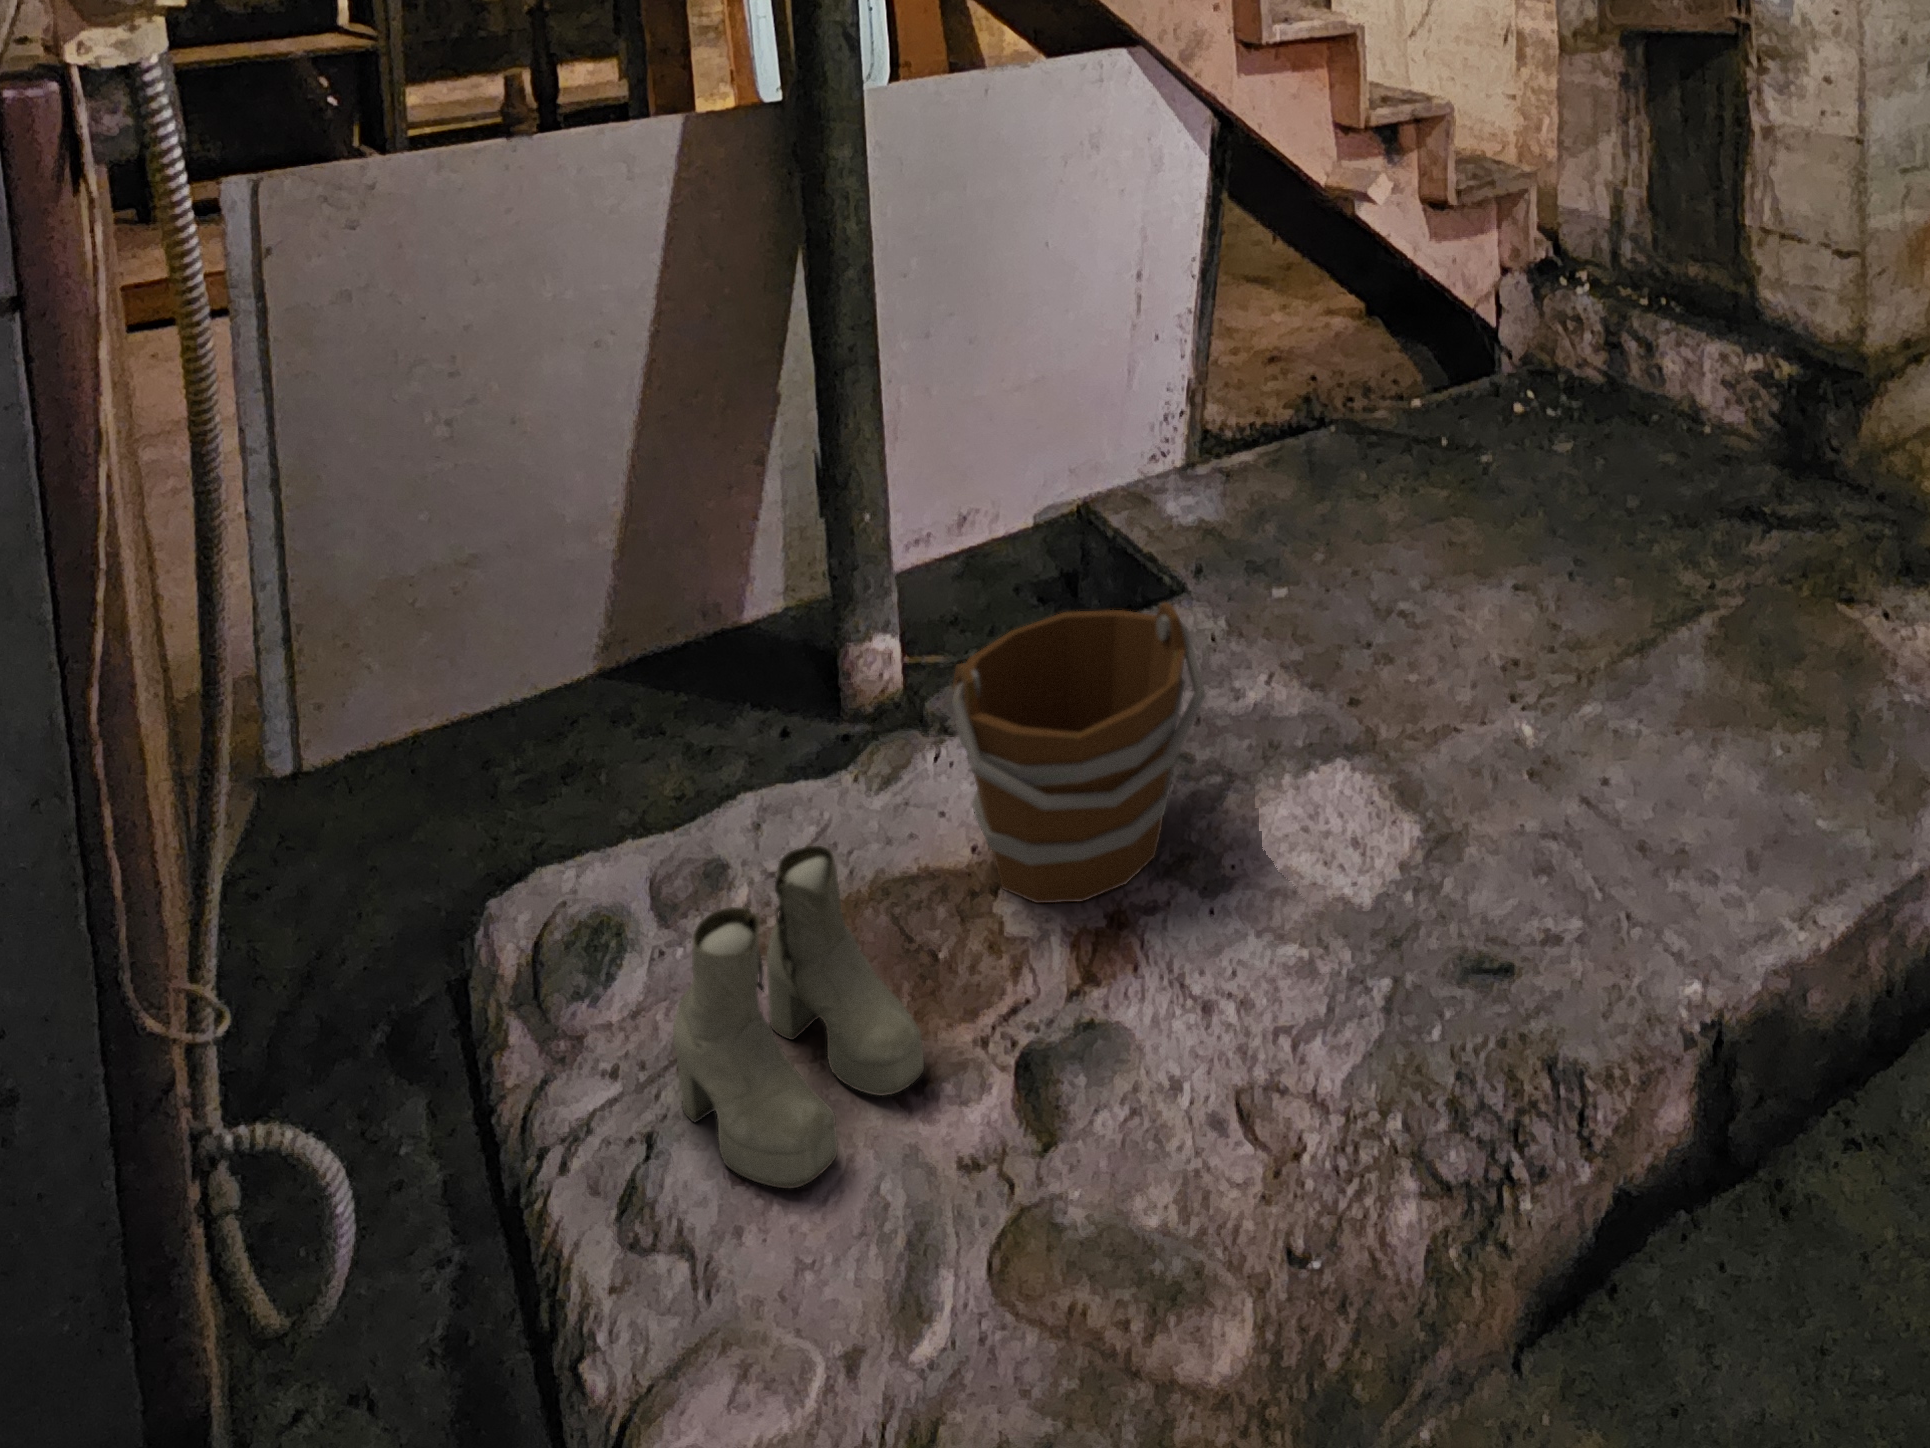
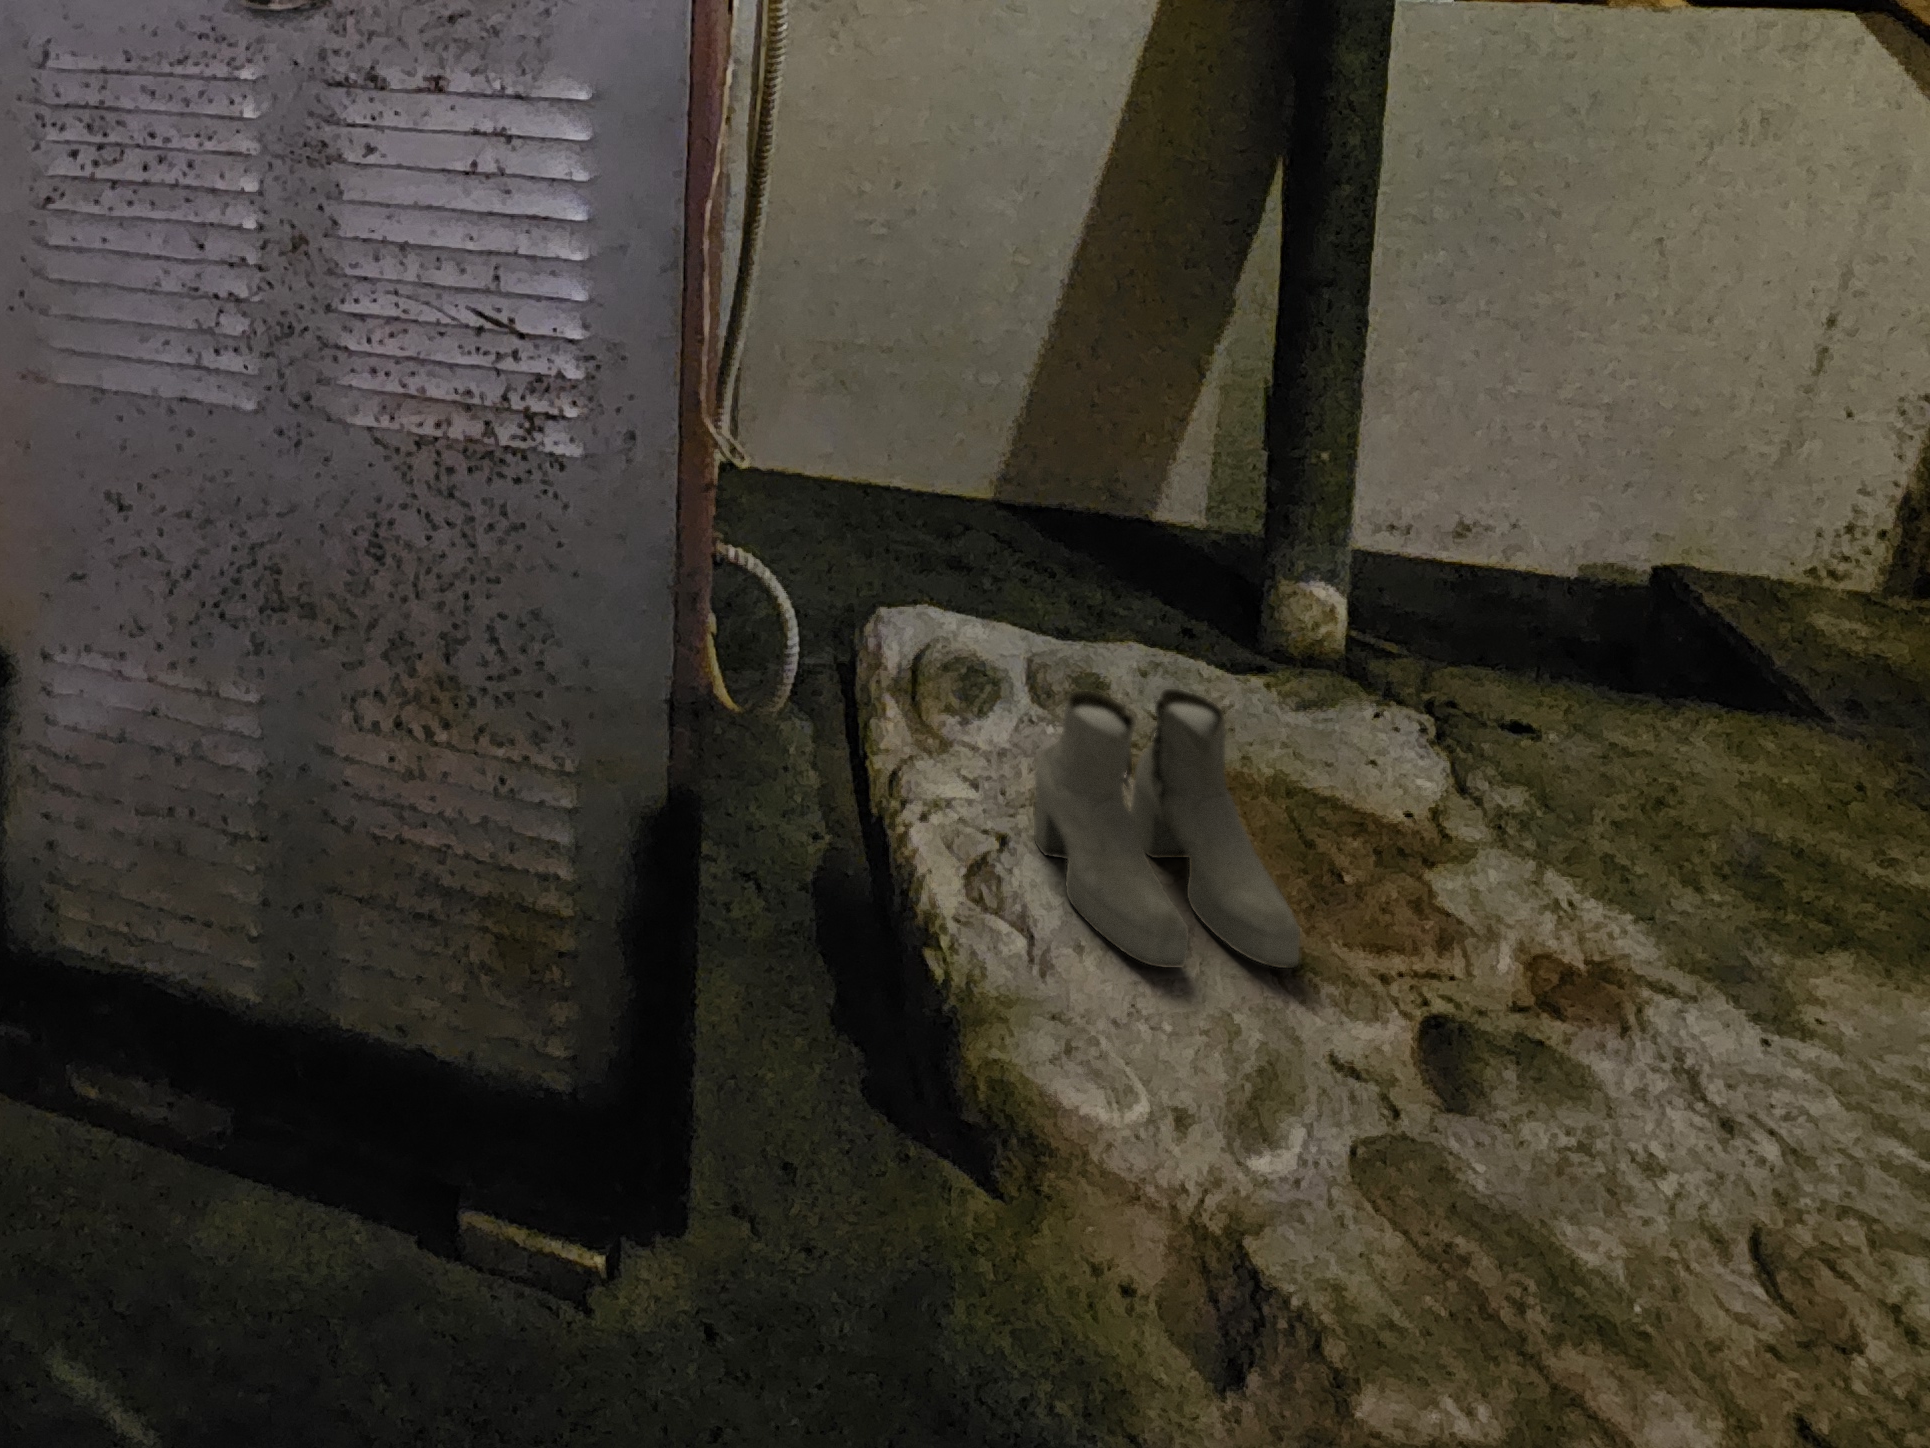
bucket: present [952,603,1206,903] -> none [1398,624,1824,985]

